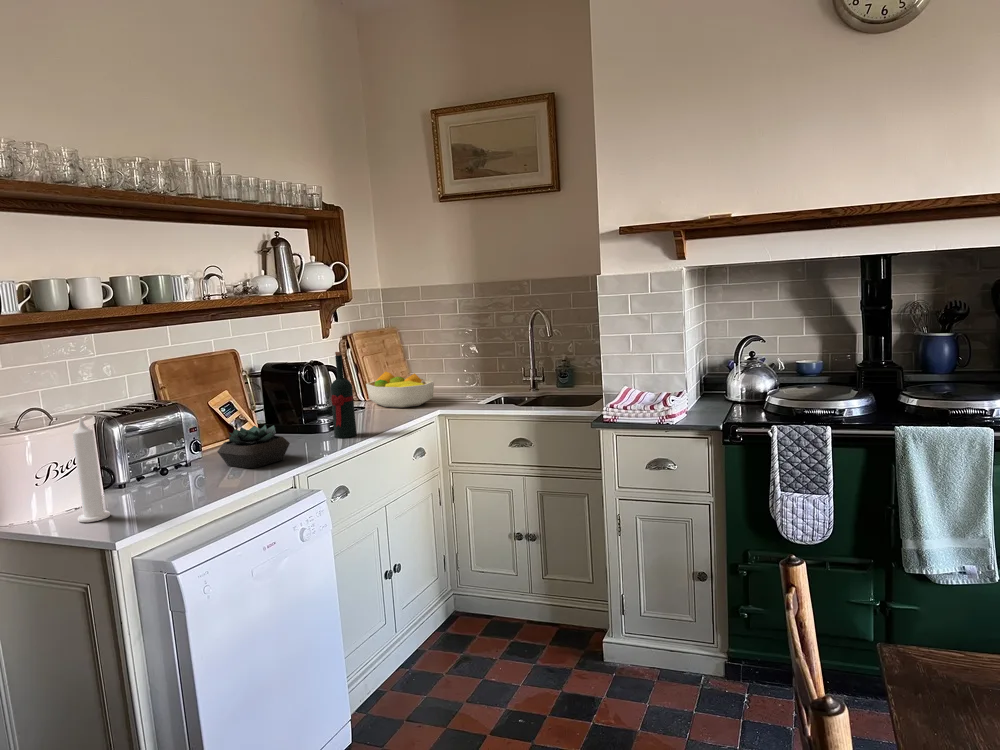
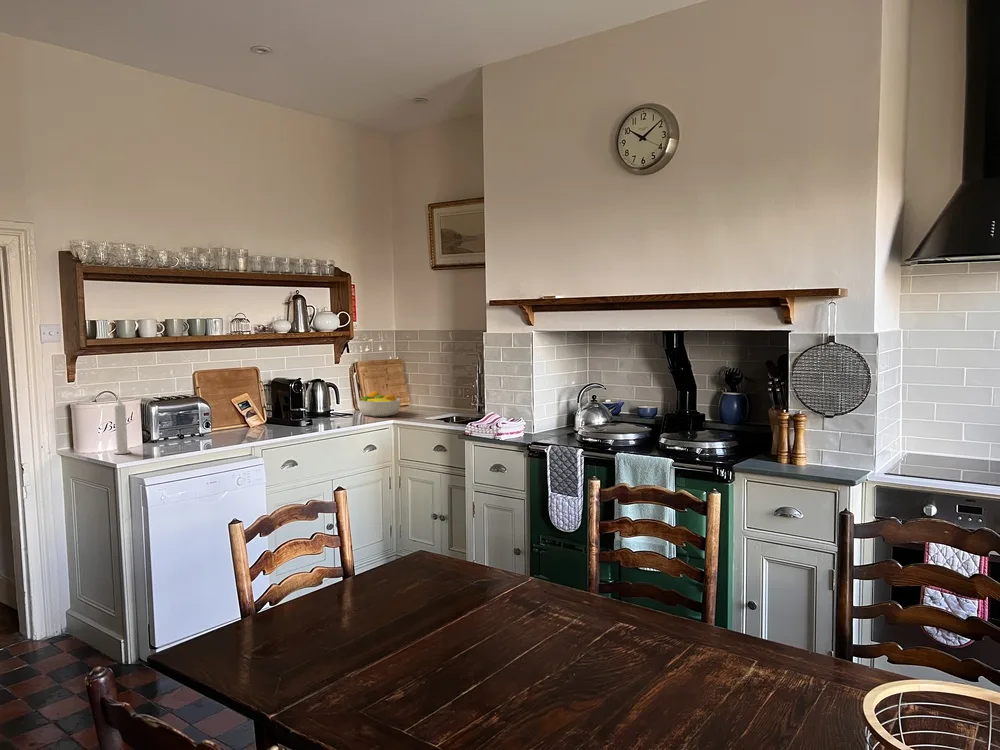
wine bottle: present [330,352,357,438] -> none [299,374,316,430]
succulent plant: present [217,425,290,468] -> none [214,415,257,440]

